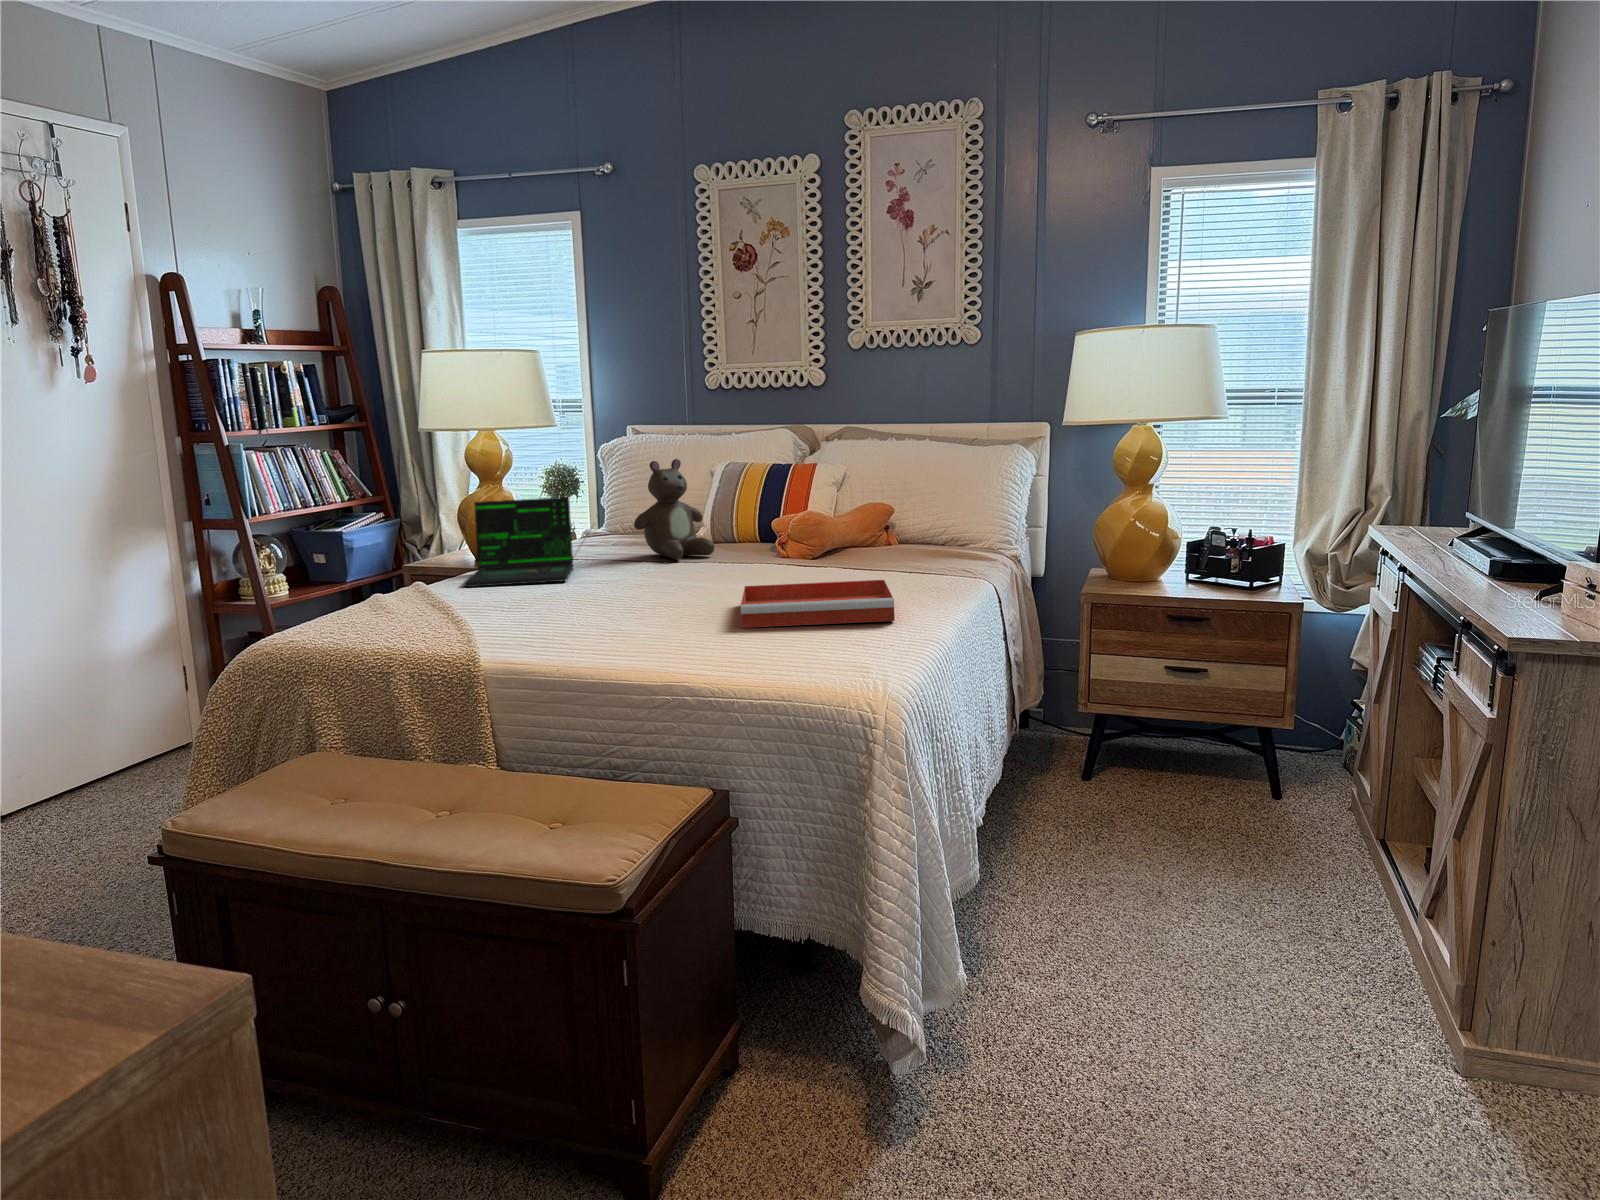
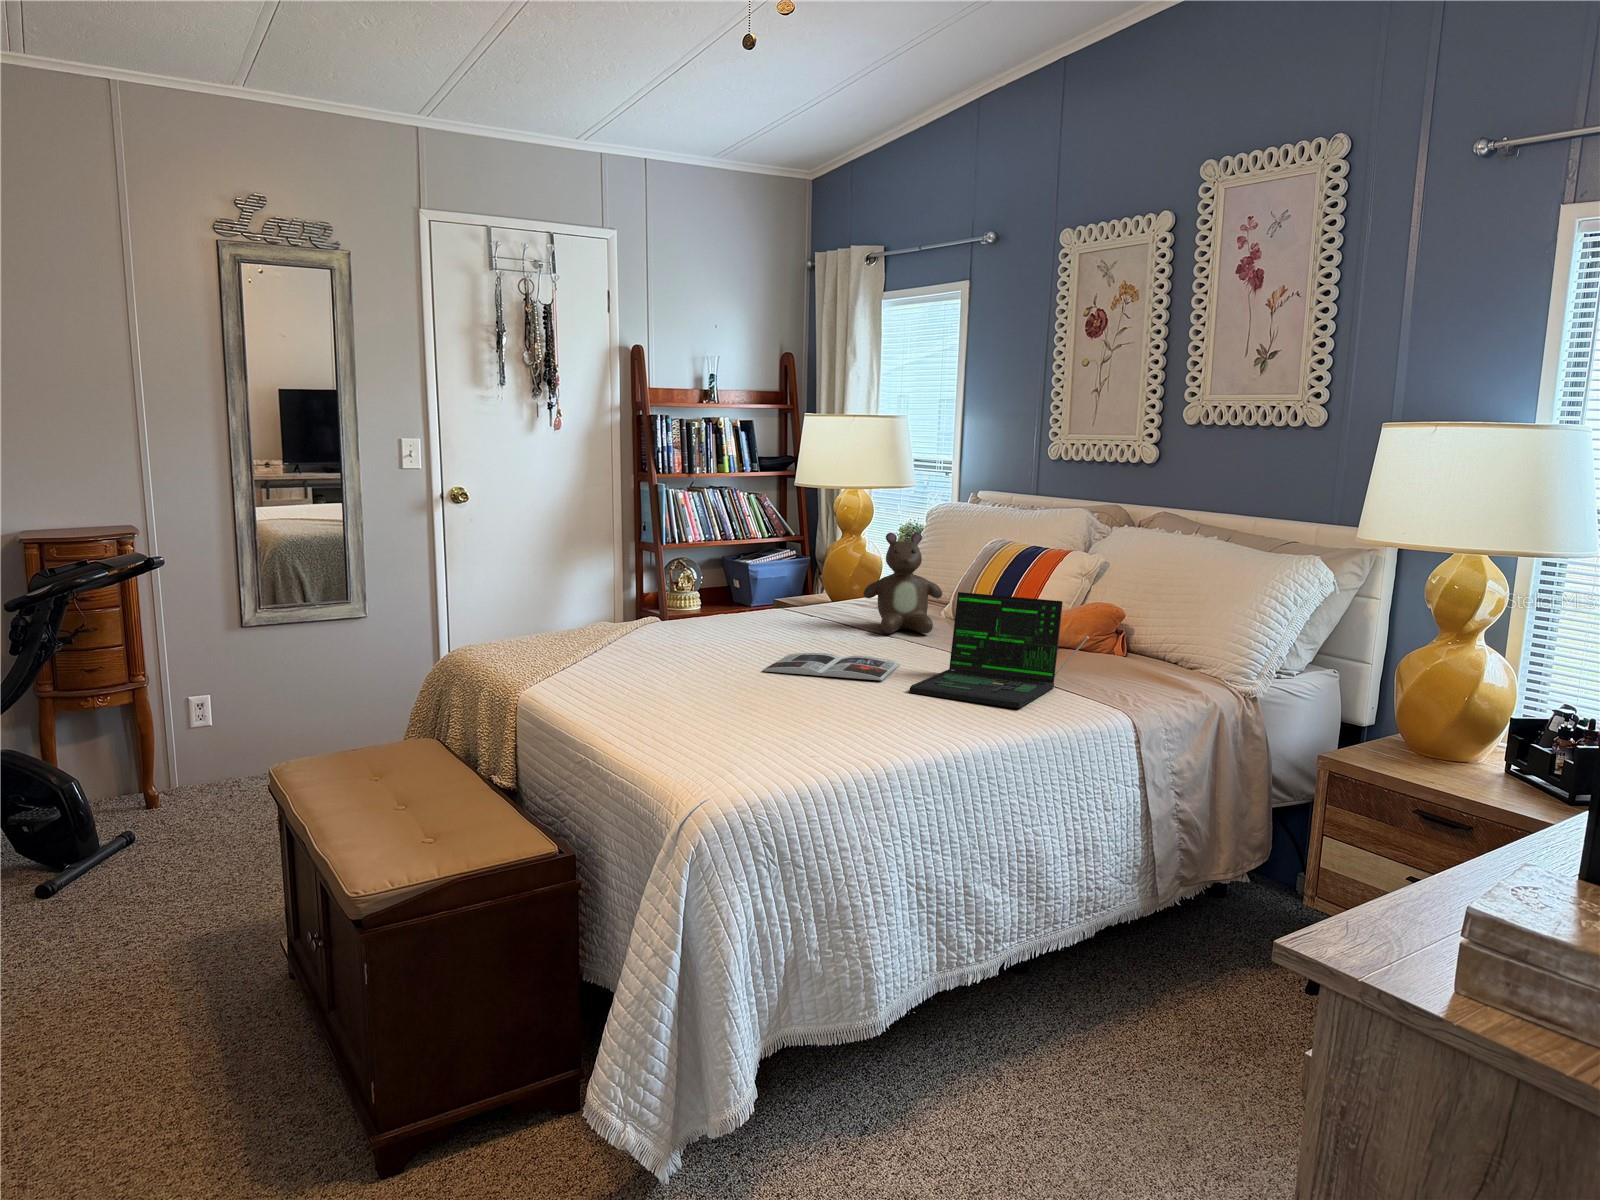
laptop: present [464,497,594,587] -> present [909,592,1089,708]
magazine: none [639,573,774,598] -> present [762,653,900,680]
tray: present [740,580,895,628] -> none [728,677,933,749]

